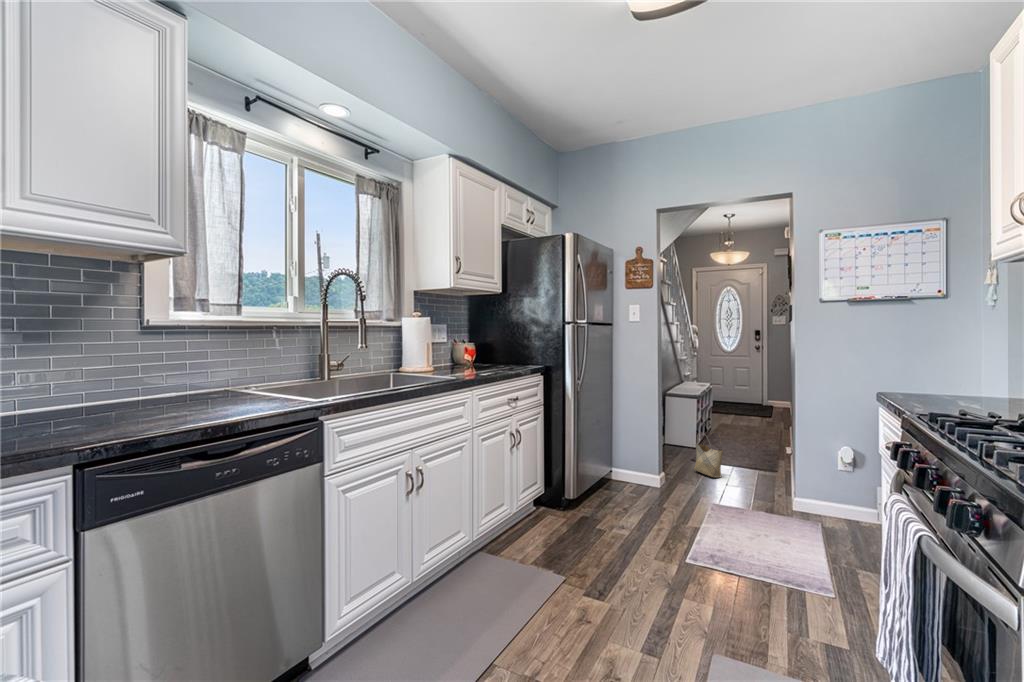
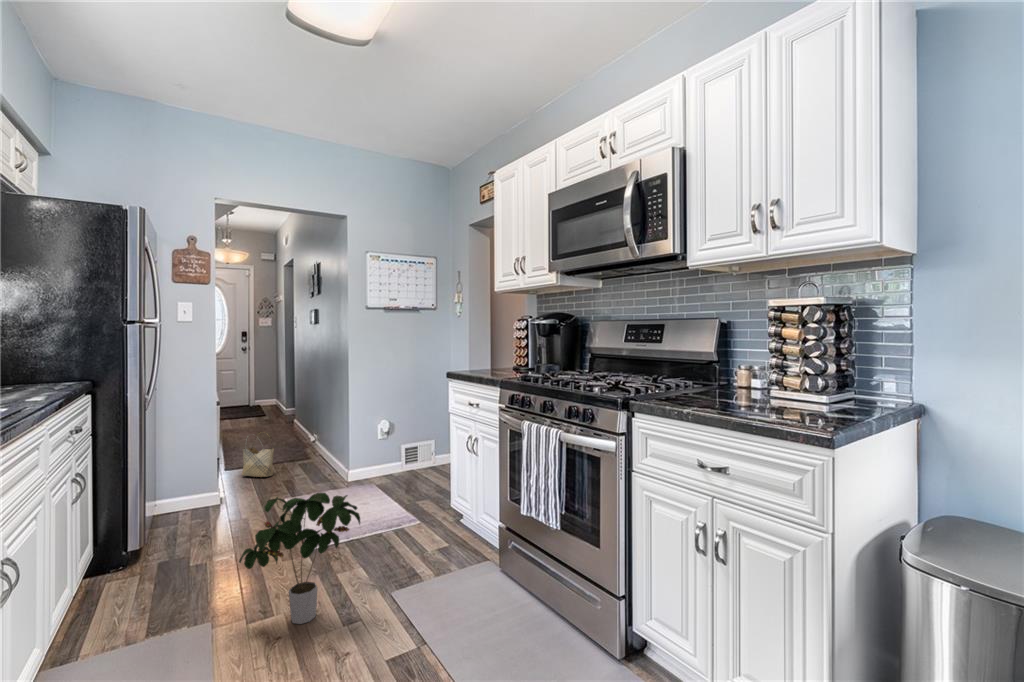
potted plant: none [578,491,675,626] -> present [239,493,360,624]

